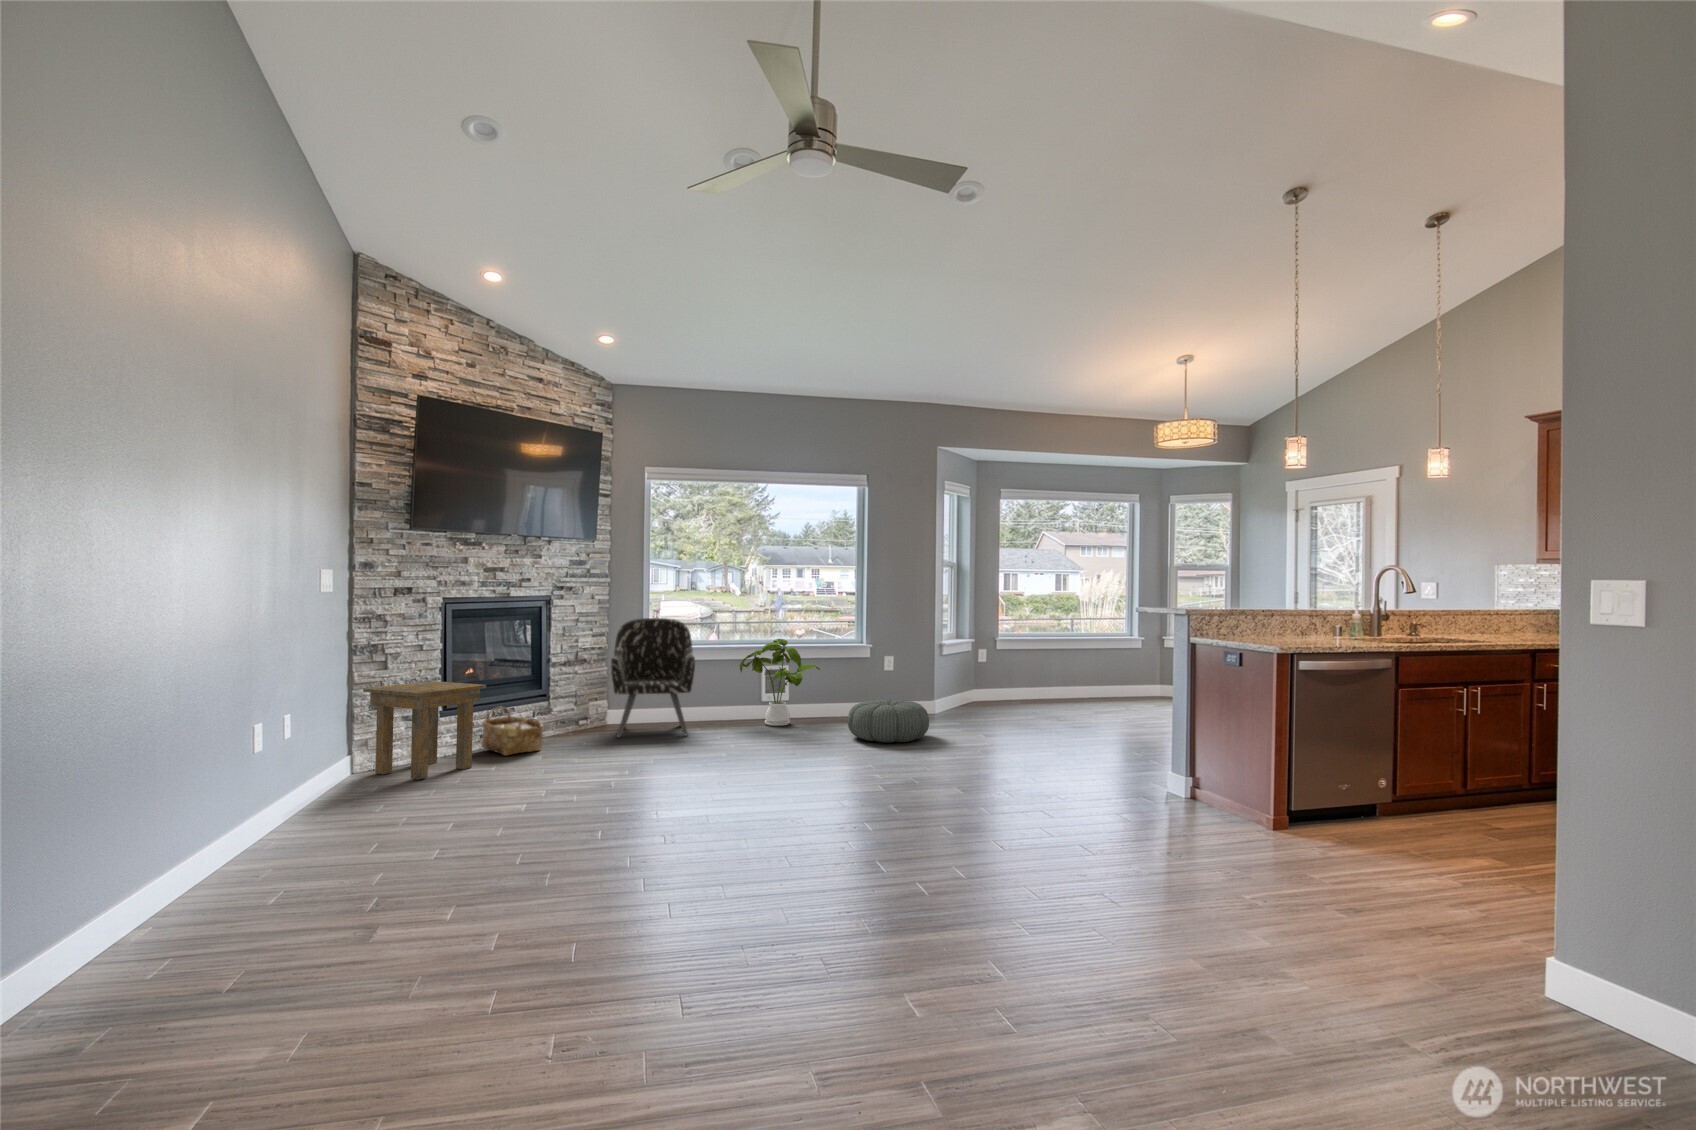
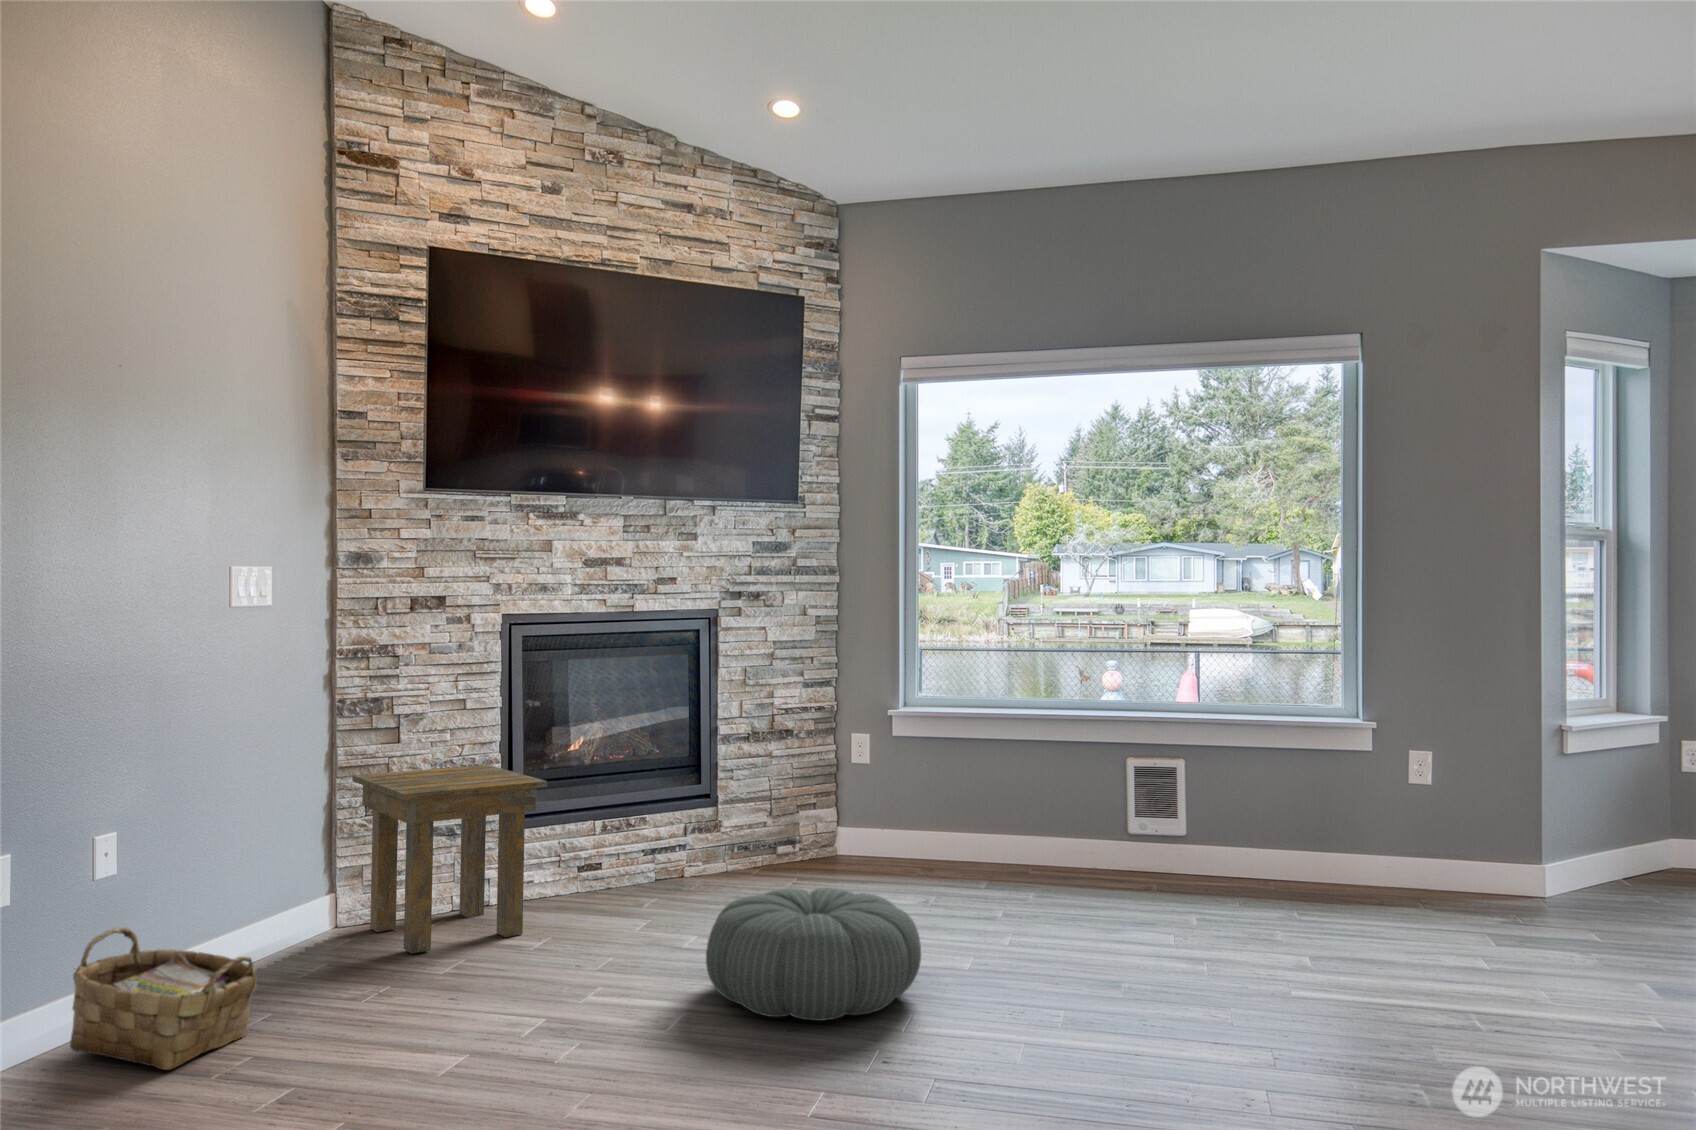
armchair: present [611,618,695,738] -> none [813,656,982,899]
house plant: present [740,638,820,726] -> none [1078,707,1258,893]
pouf: present [848,700,929,743] -> present [706,888,921,1021]
woven basket: present [482,707,543,756] -> present [70,927,257,1070]

